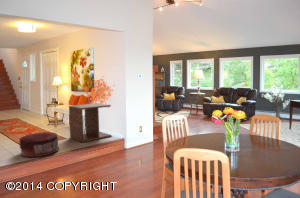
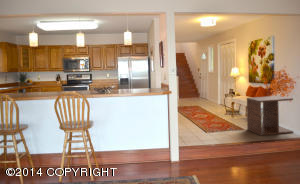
pouf: present [20,132,59,157] -> none [204,121,237,143]

